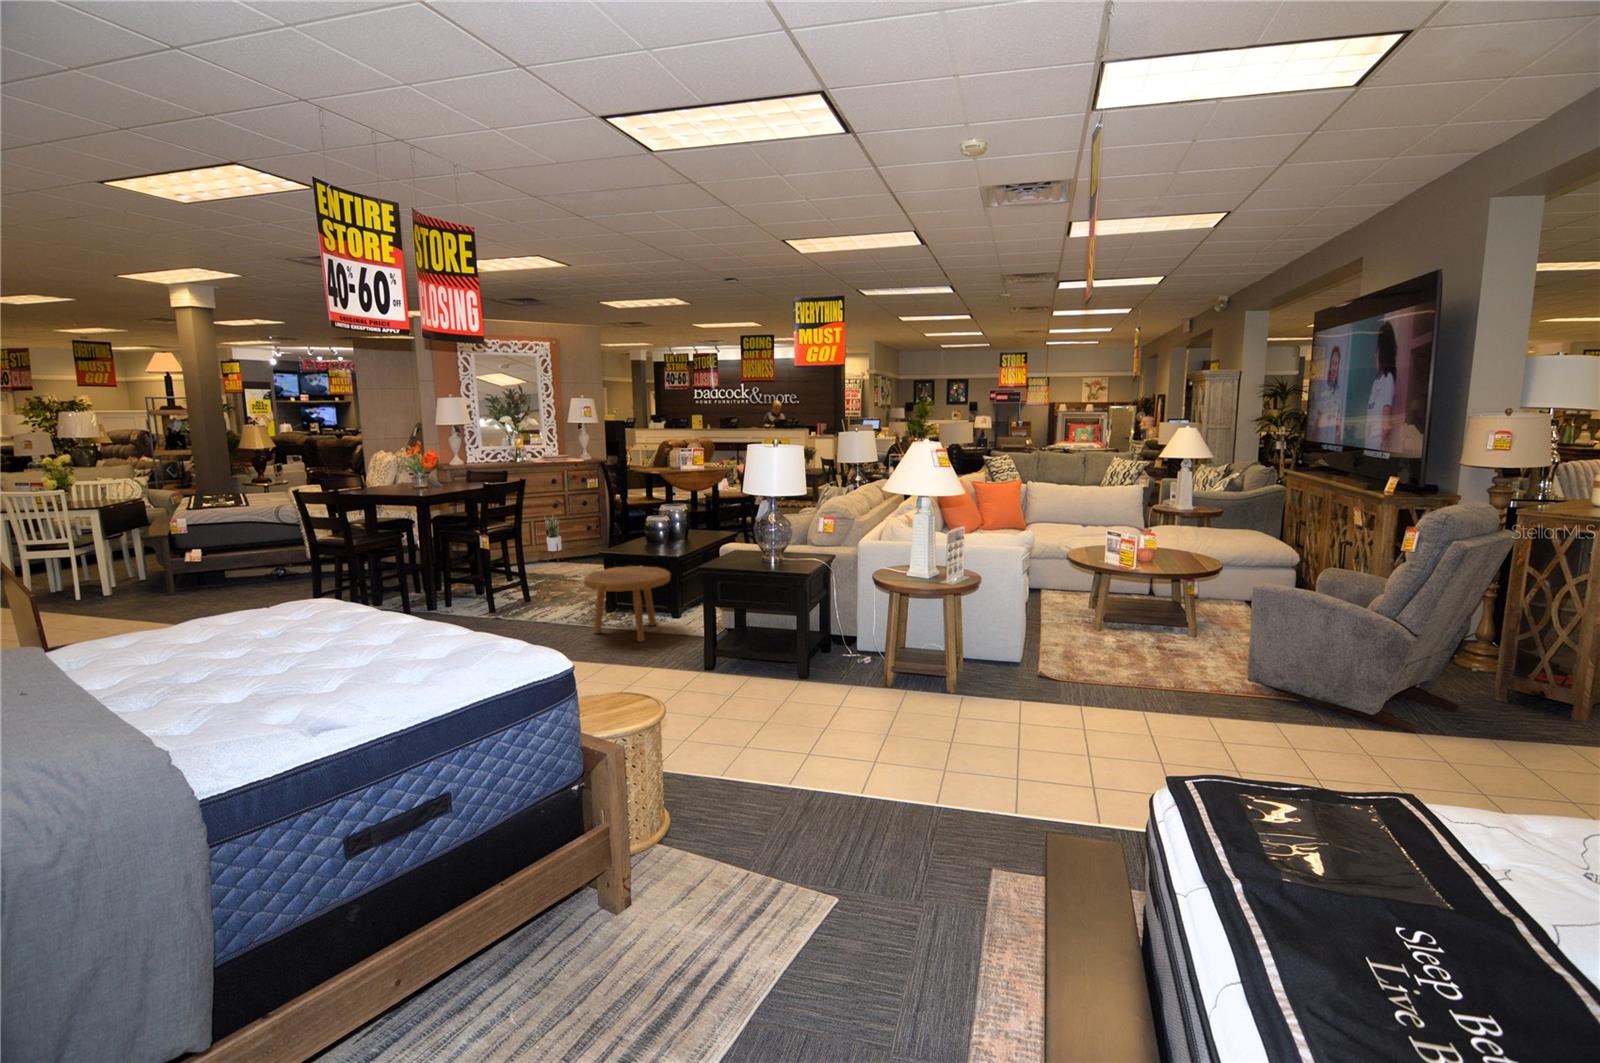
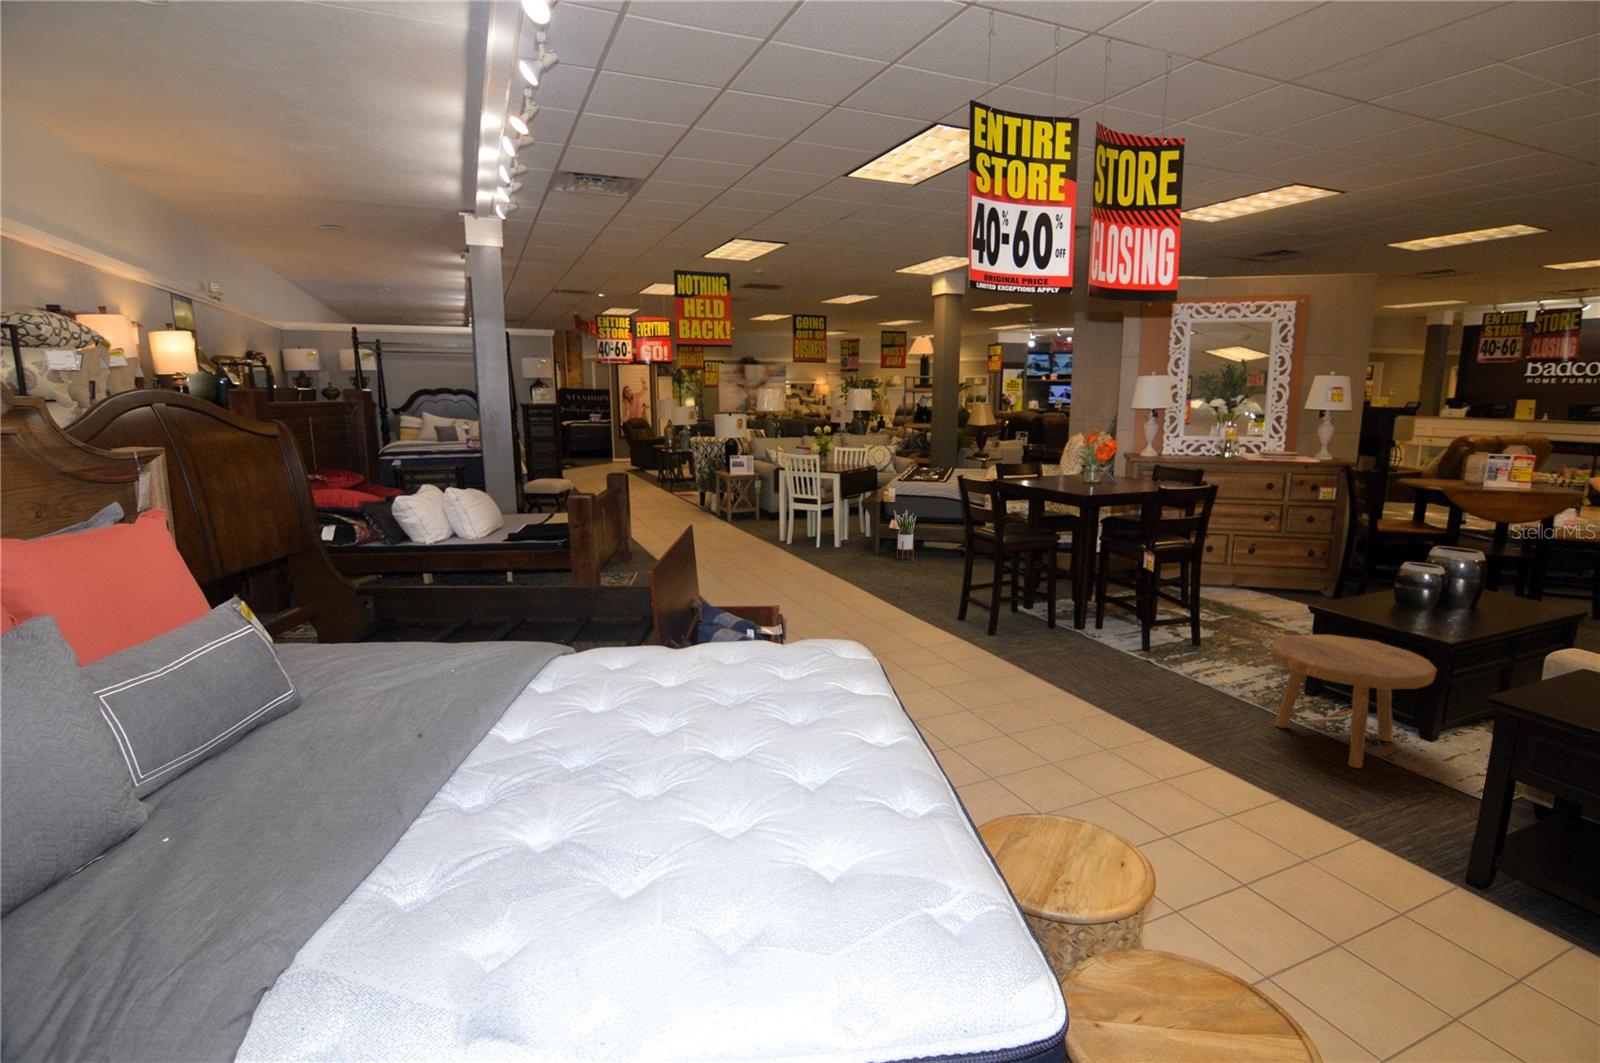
potted plant: present [545,515,563,562] -> present [894,510,916,561]

